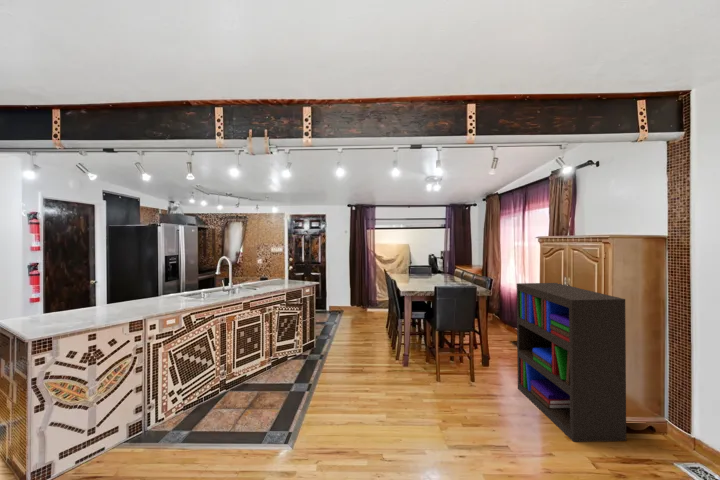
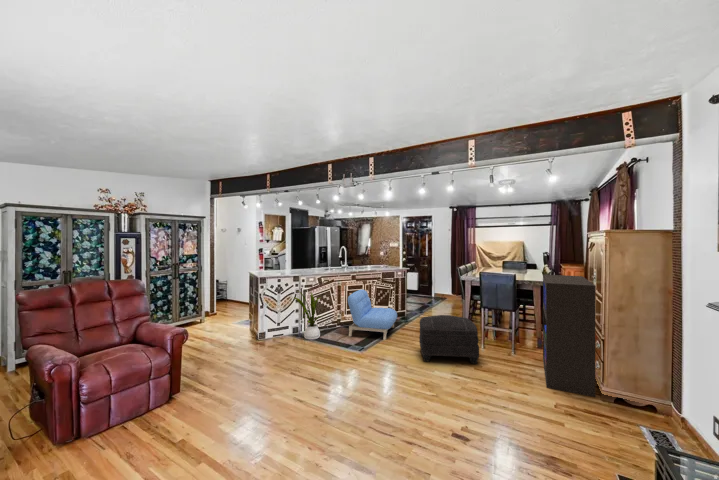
armchair: none [245,323,321,411] -> present [348,289,397,340]
house plant: none [131,347,198,444] -> present [295,292,320,340]
ottoman: none [375,352,469,439] -> present [419,315,479,364]

